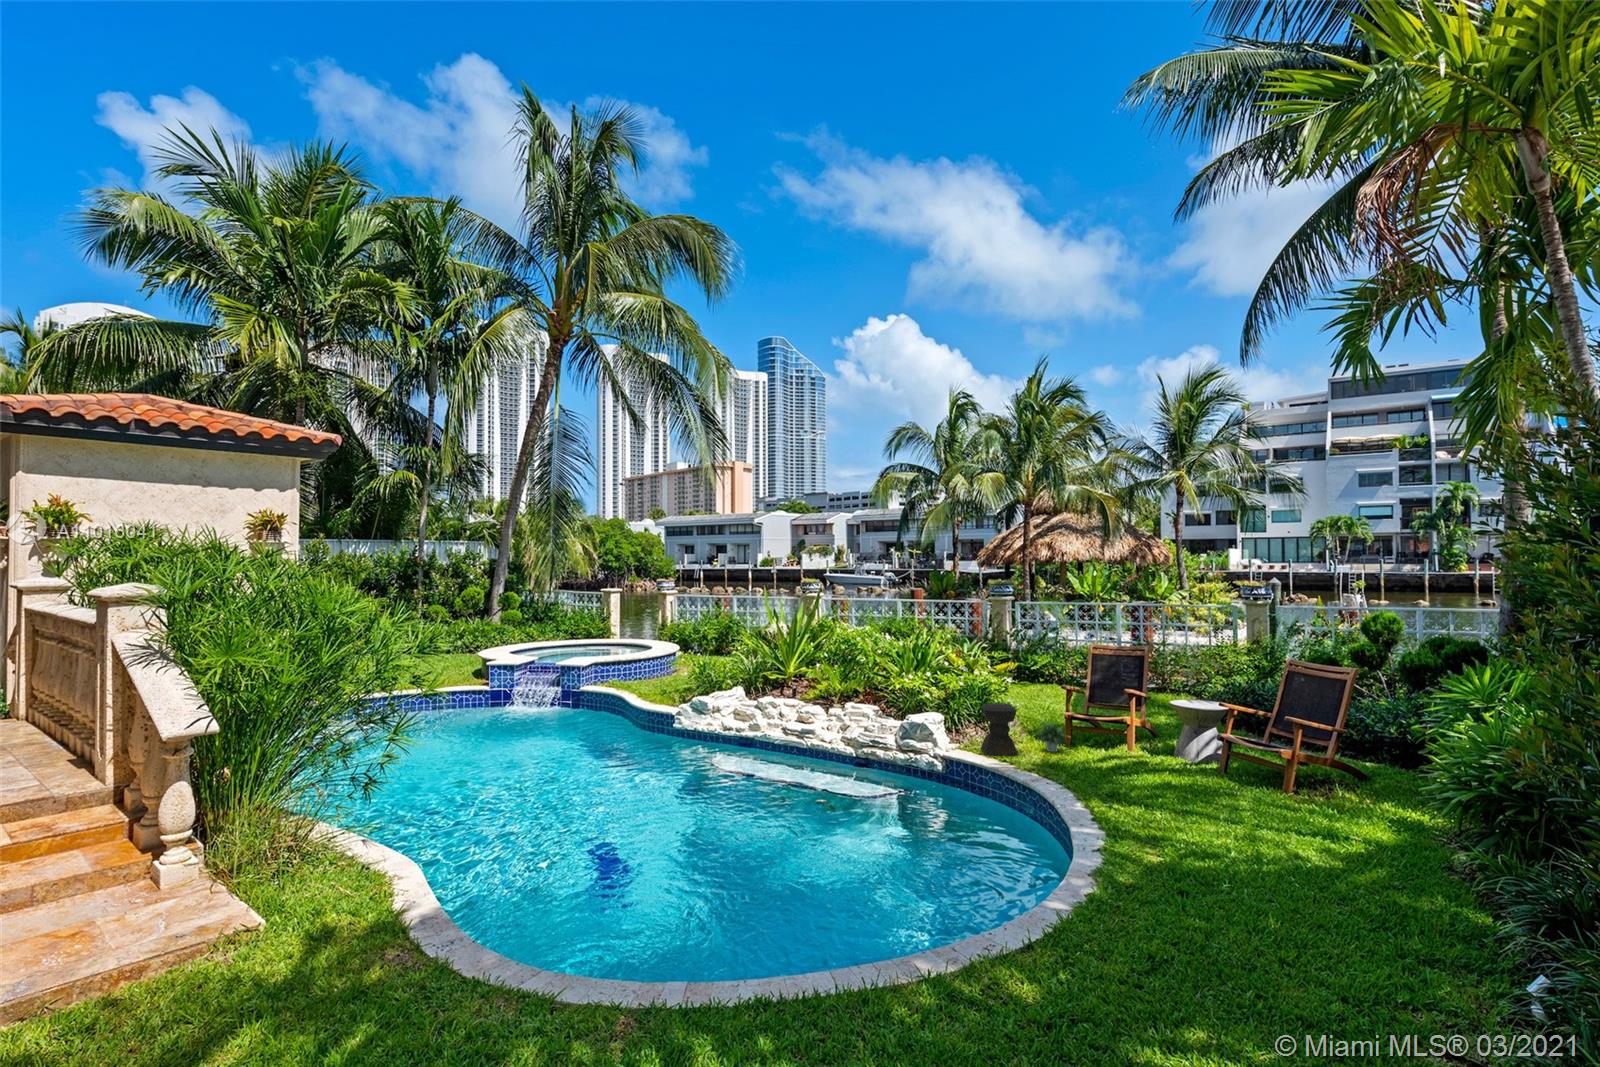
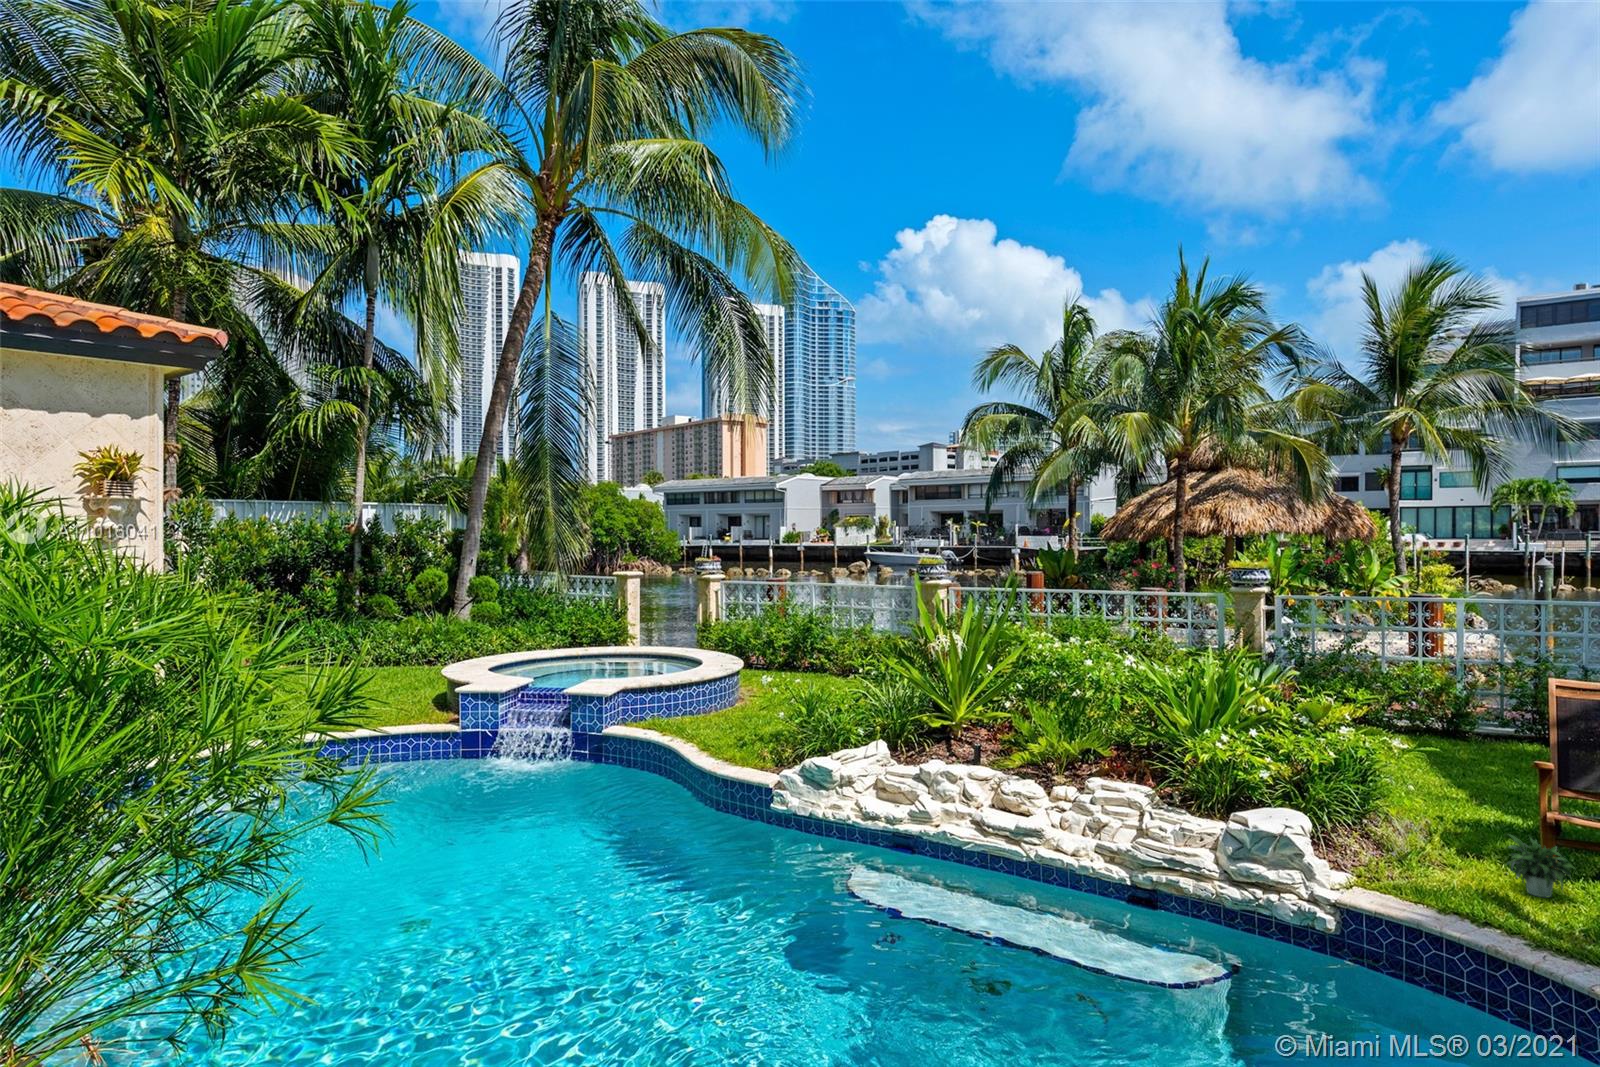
stool: present [981,703,1018,756] -> none [1396,802,1489,909]

